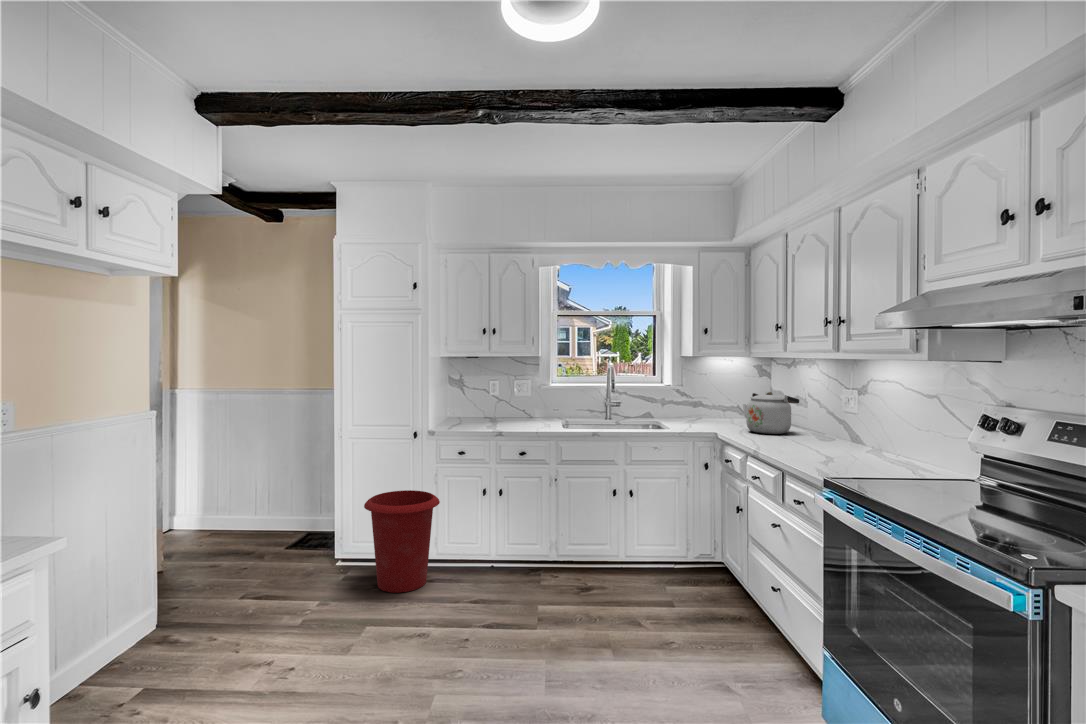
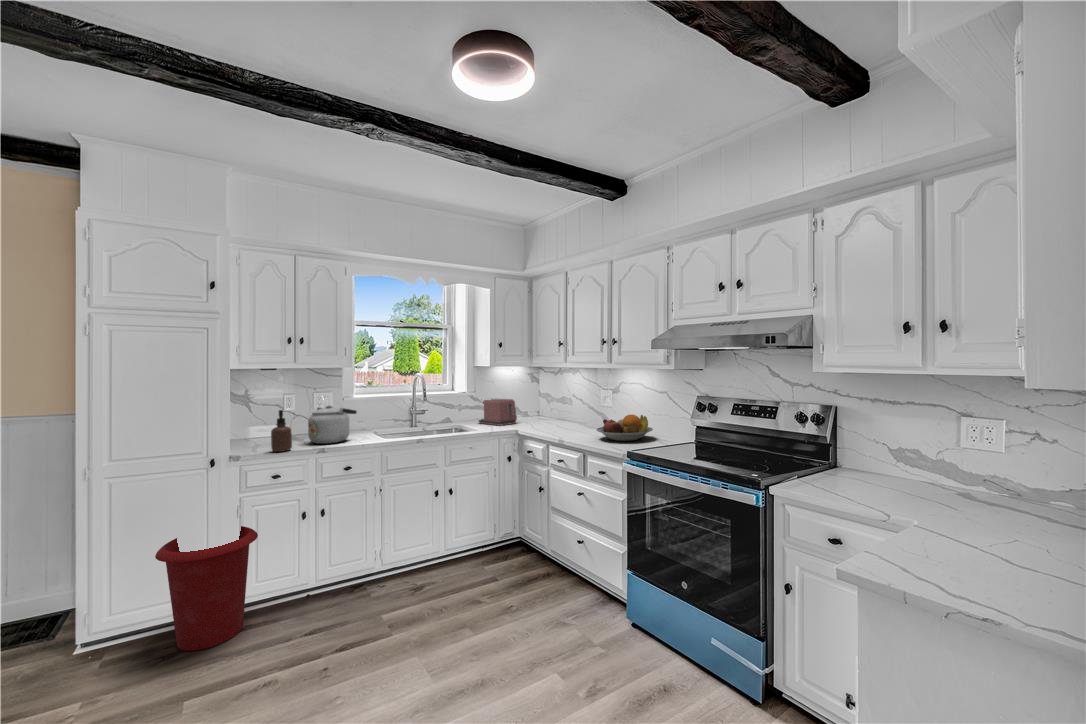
soap dispenser: none [459,389,476,429] -> present [271,410,292,452]
kettle: present [743,392,799,434] -> present [308,405,357,444]
toaster: none [683,393,730,427] -> present [478,399,517,426]
fruit bowl: none [803,426,891,462] -> present [596,415,653,441]

